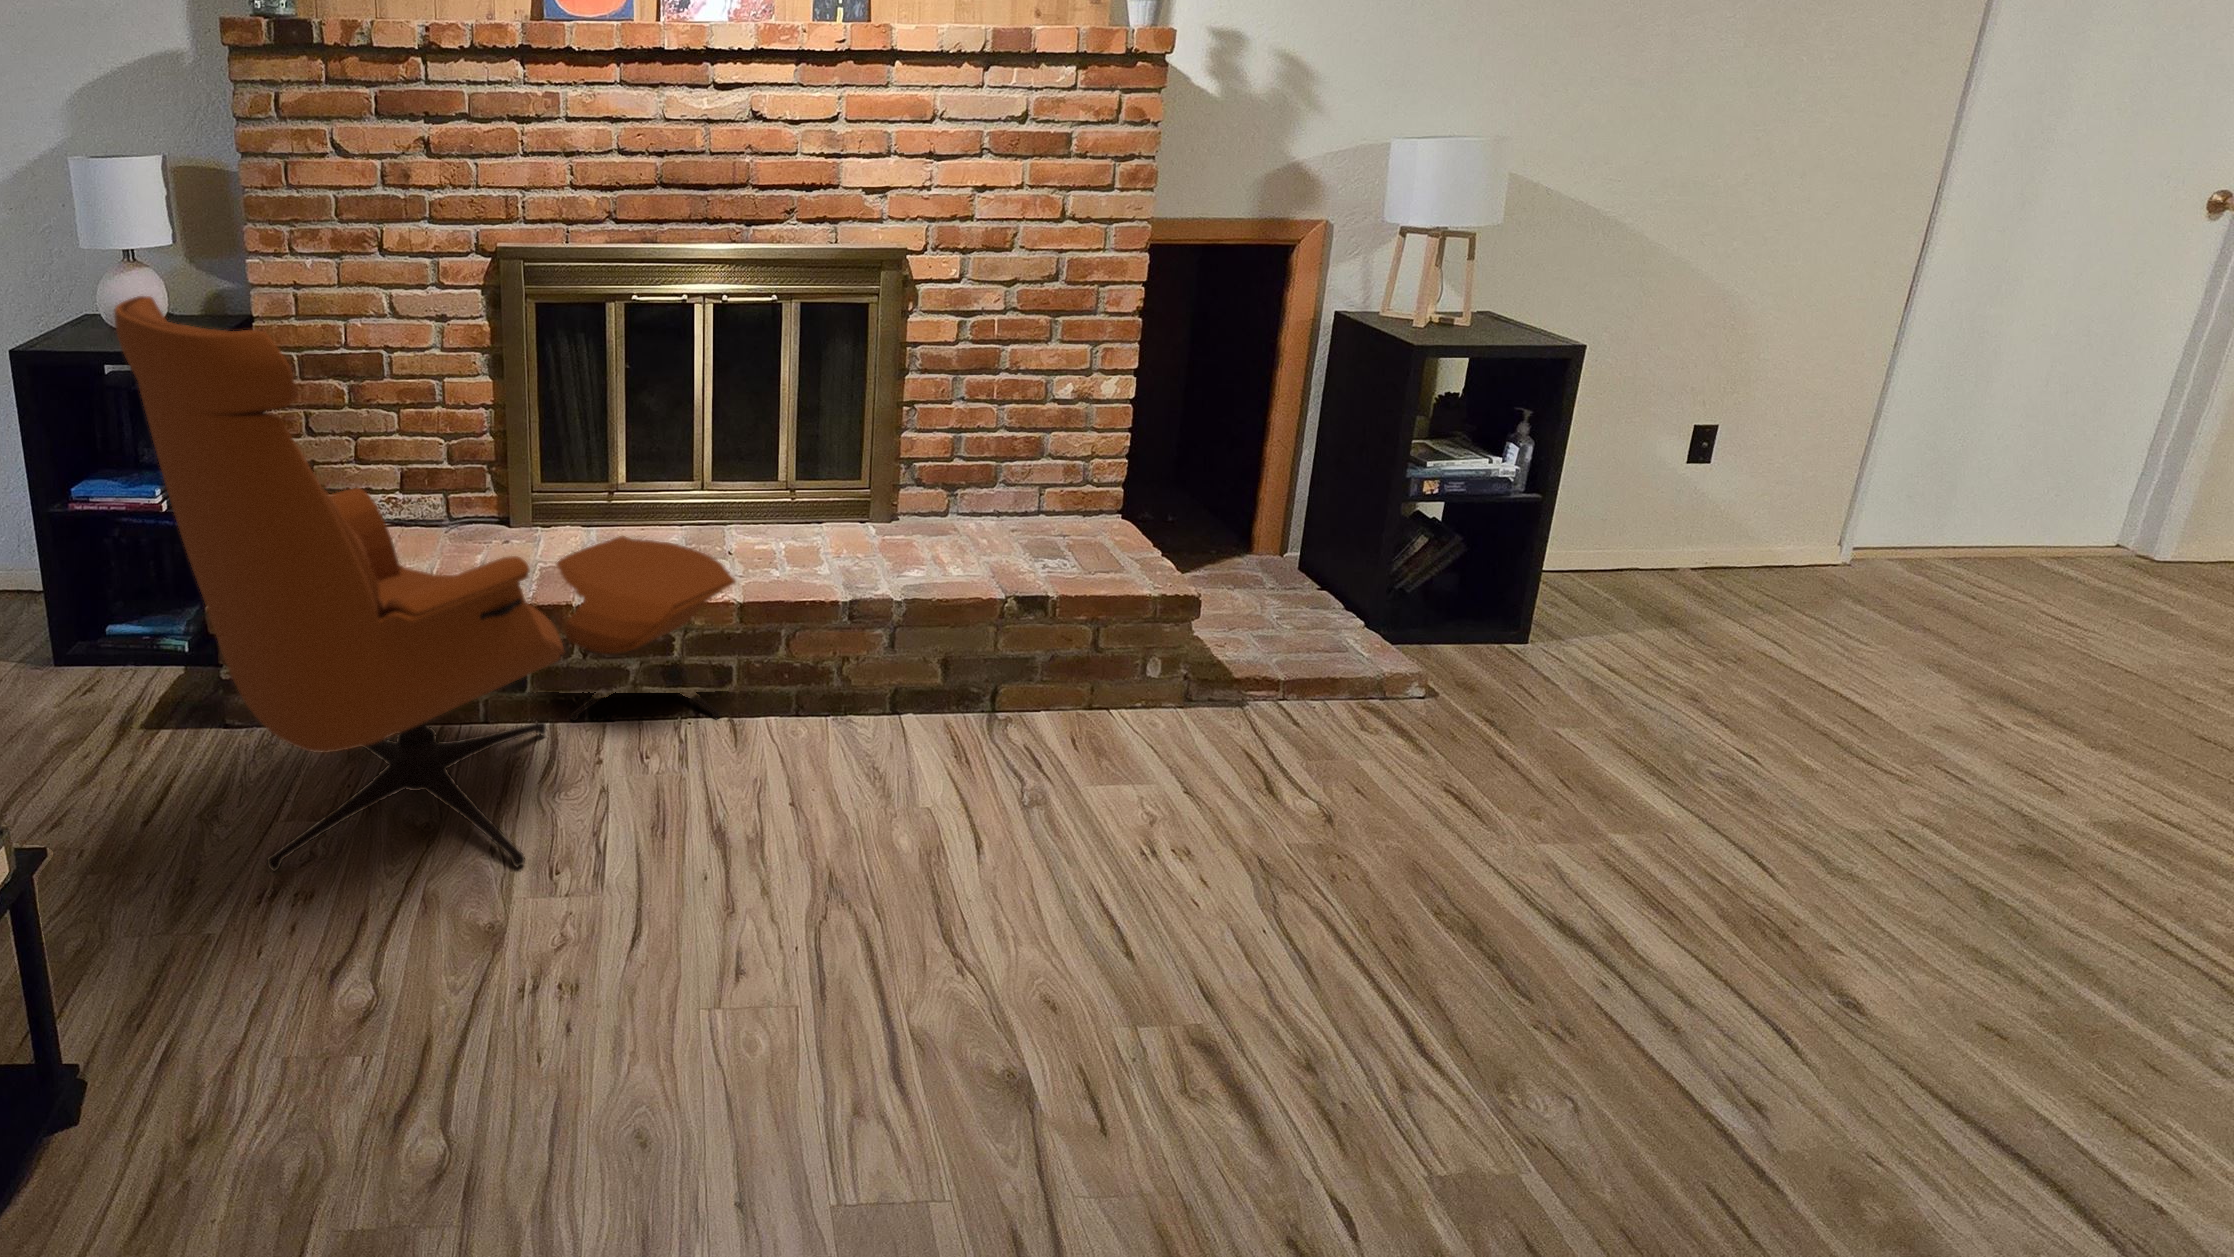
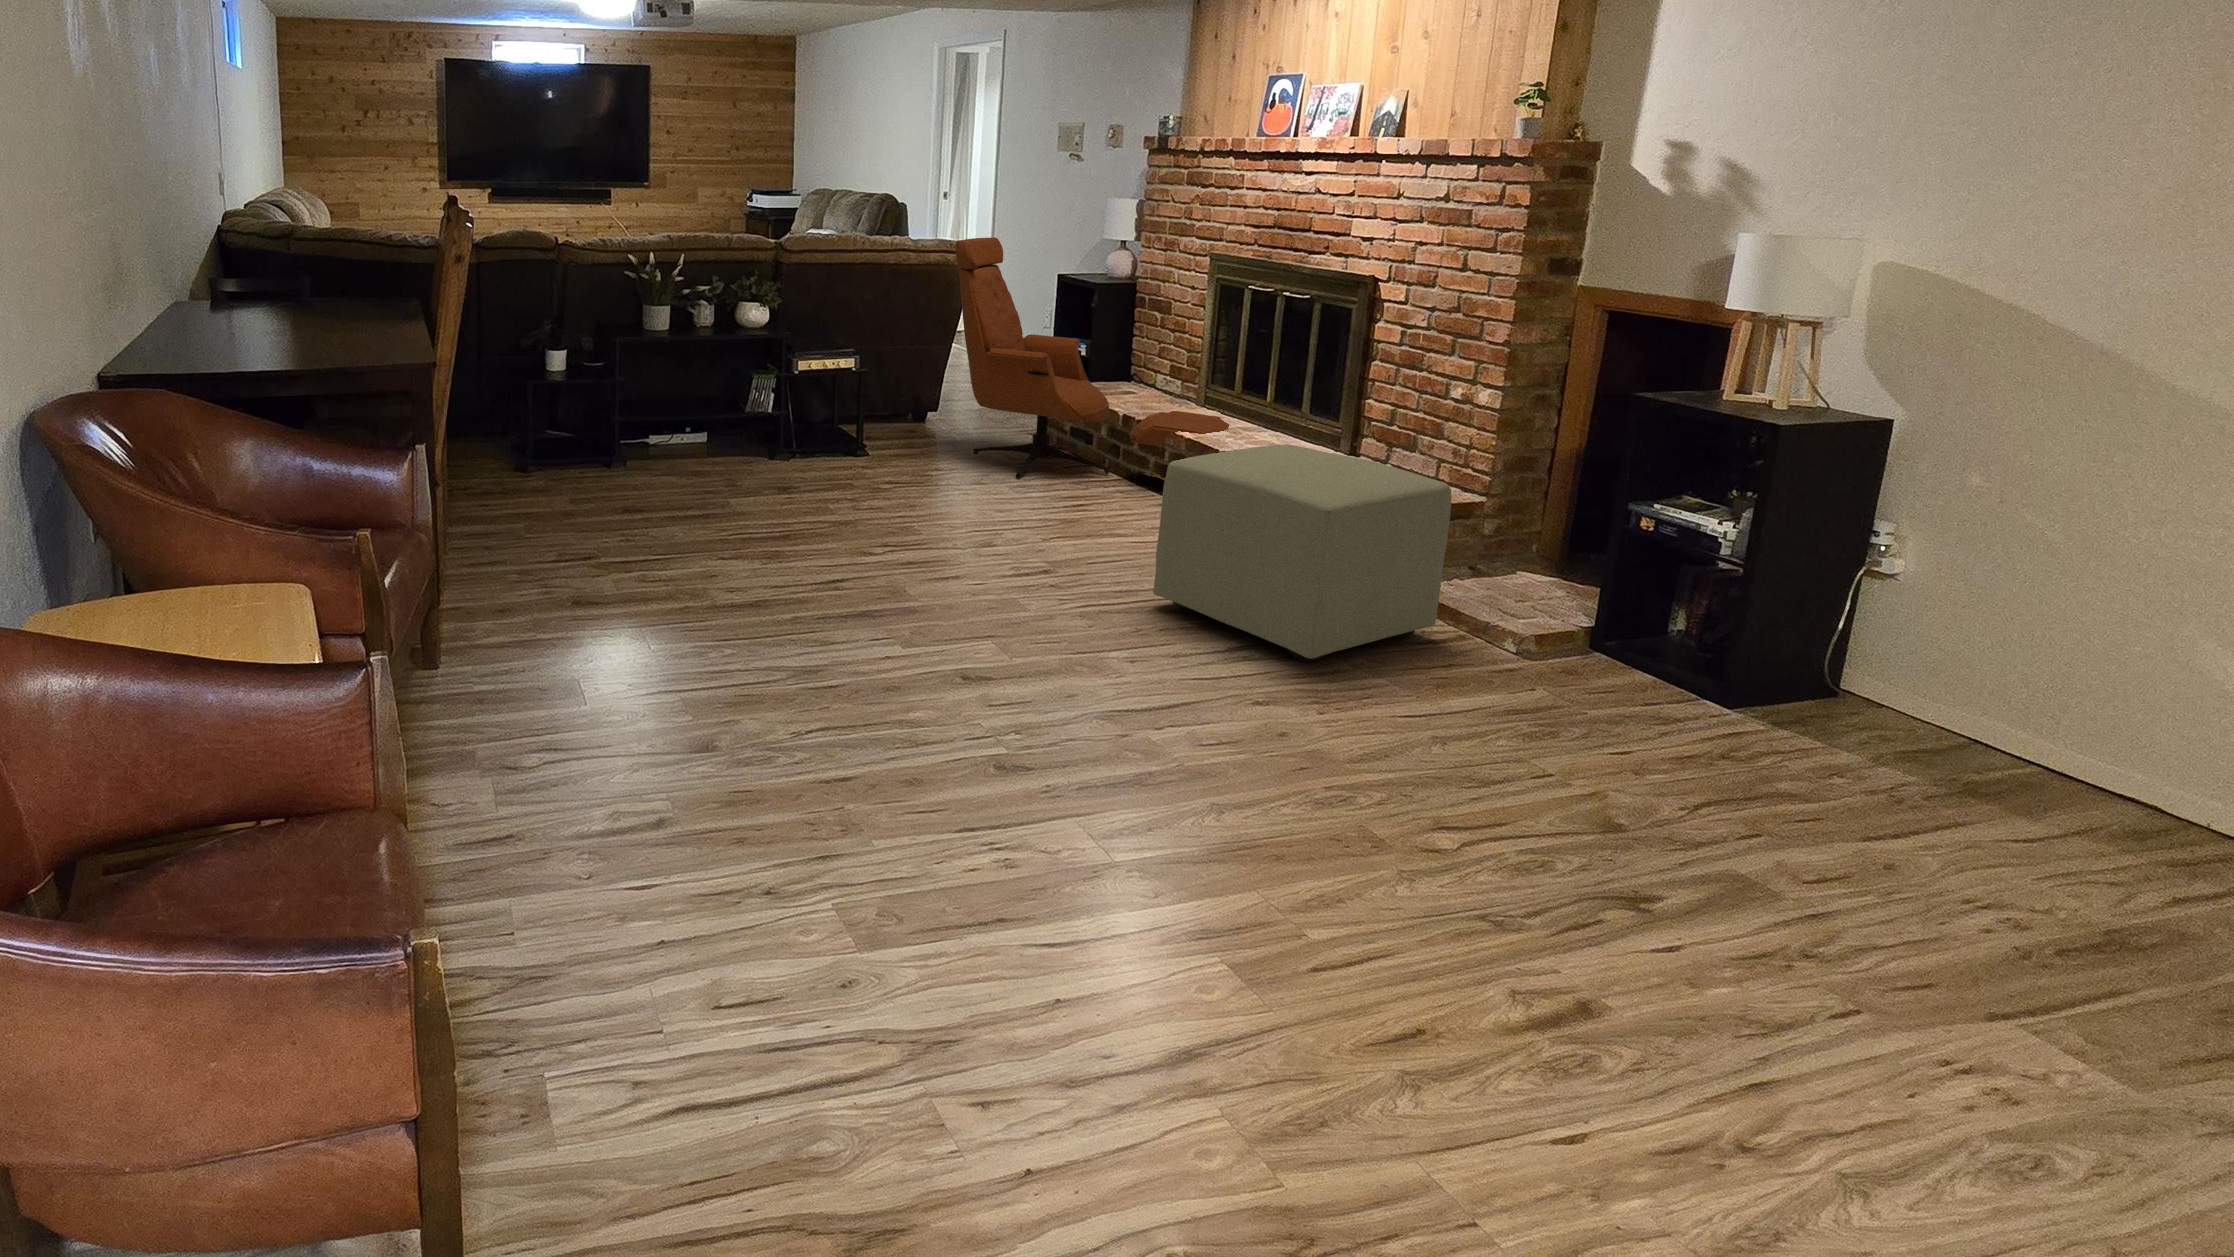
ottoman: none [1222,530,1779,950] -> present [1153,444,1451,661]

